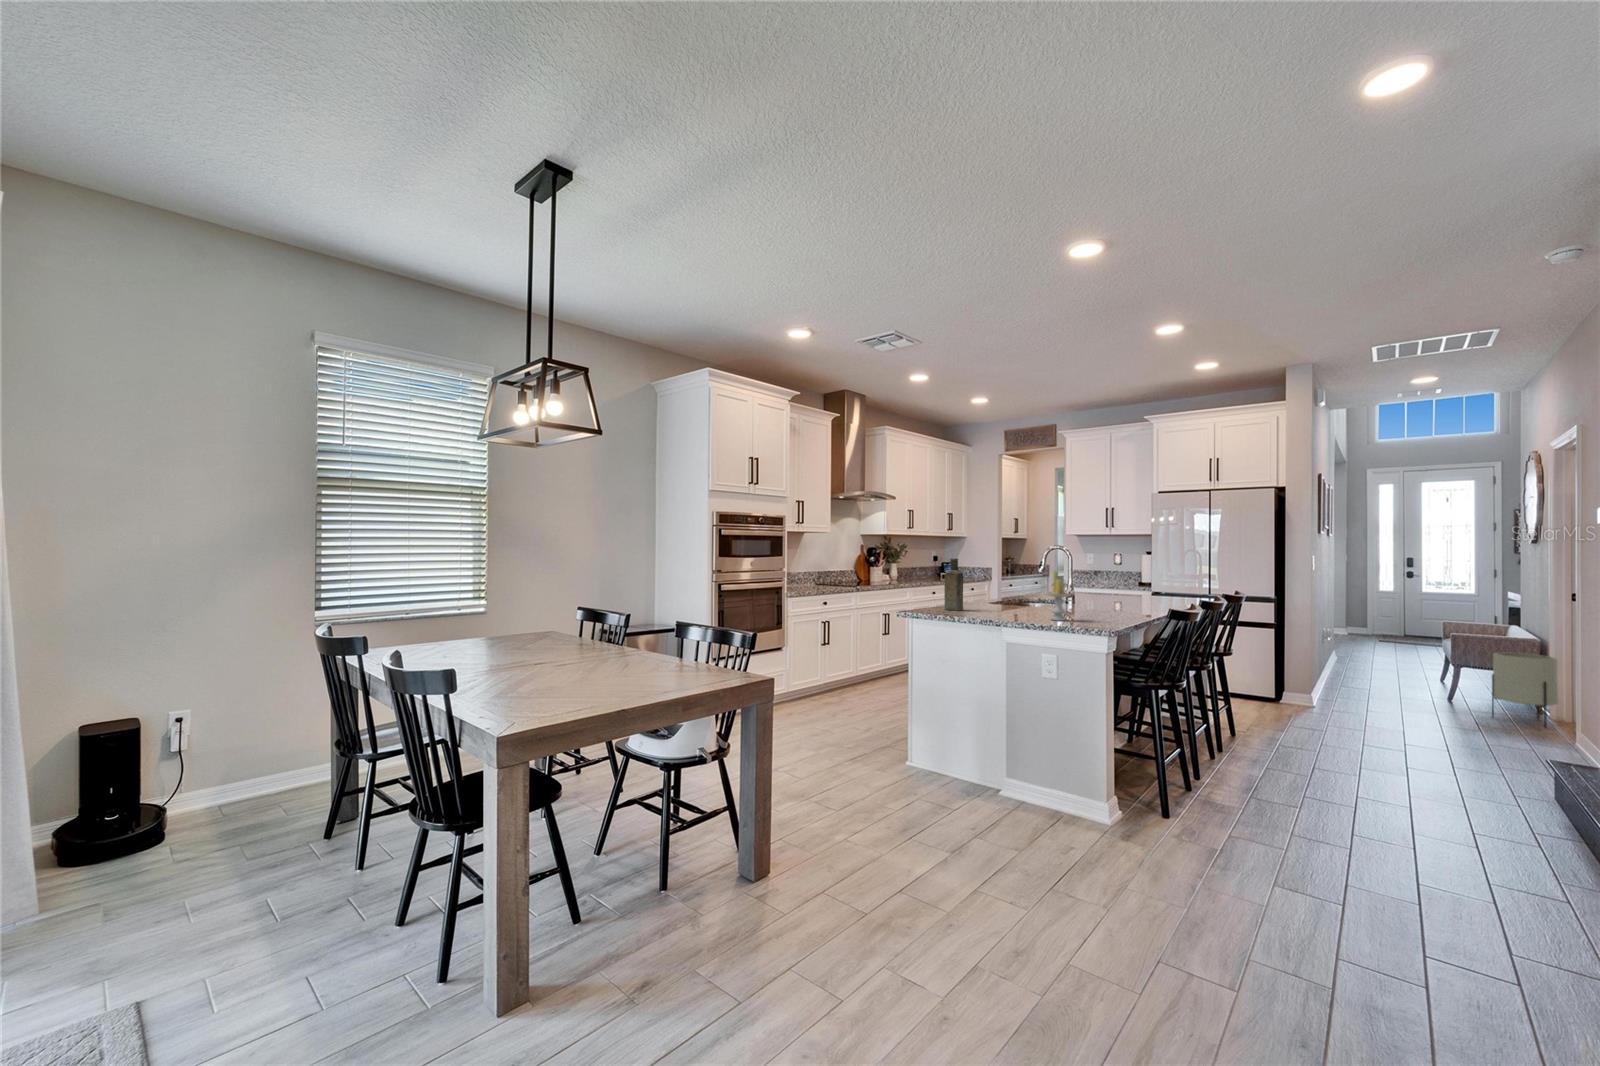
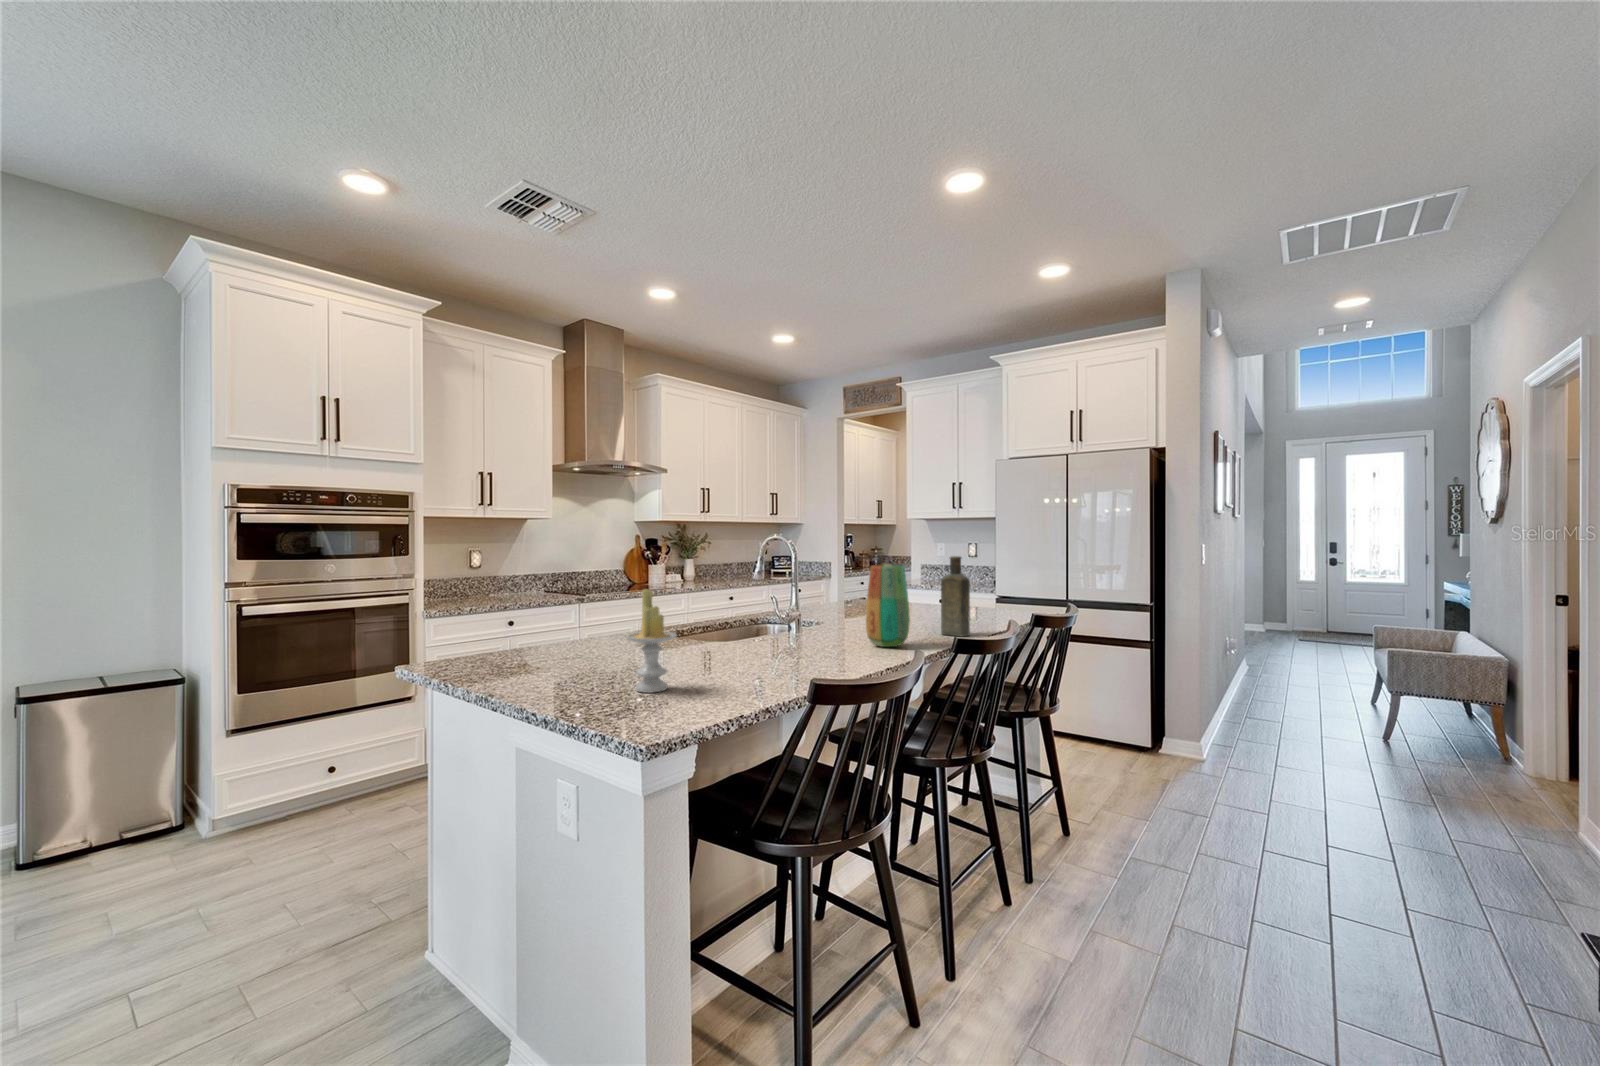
bottle: present [944,559,963,611] -> present [941,556,970,636]
vase: none [1127,563,1153,610] -> present [866,564,910,647]
planter: present [1492,652,1558,728] -> none [1445,680,1539,796]

